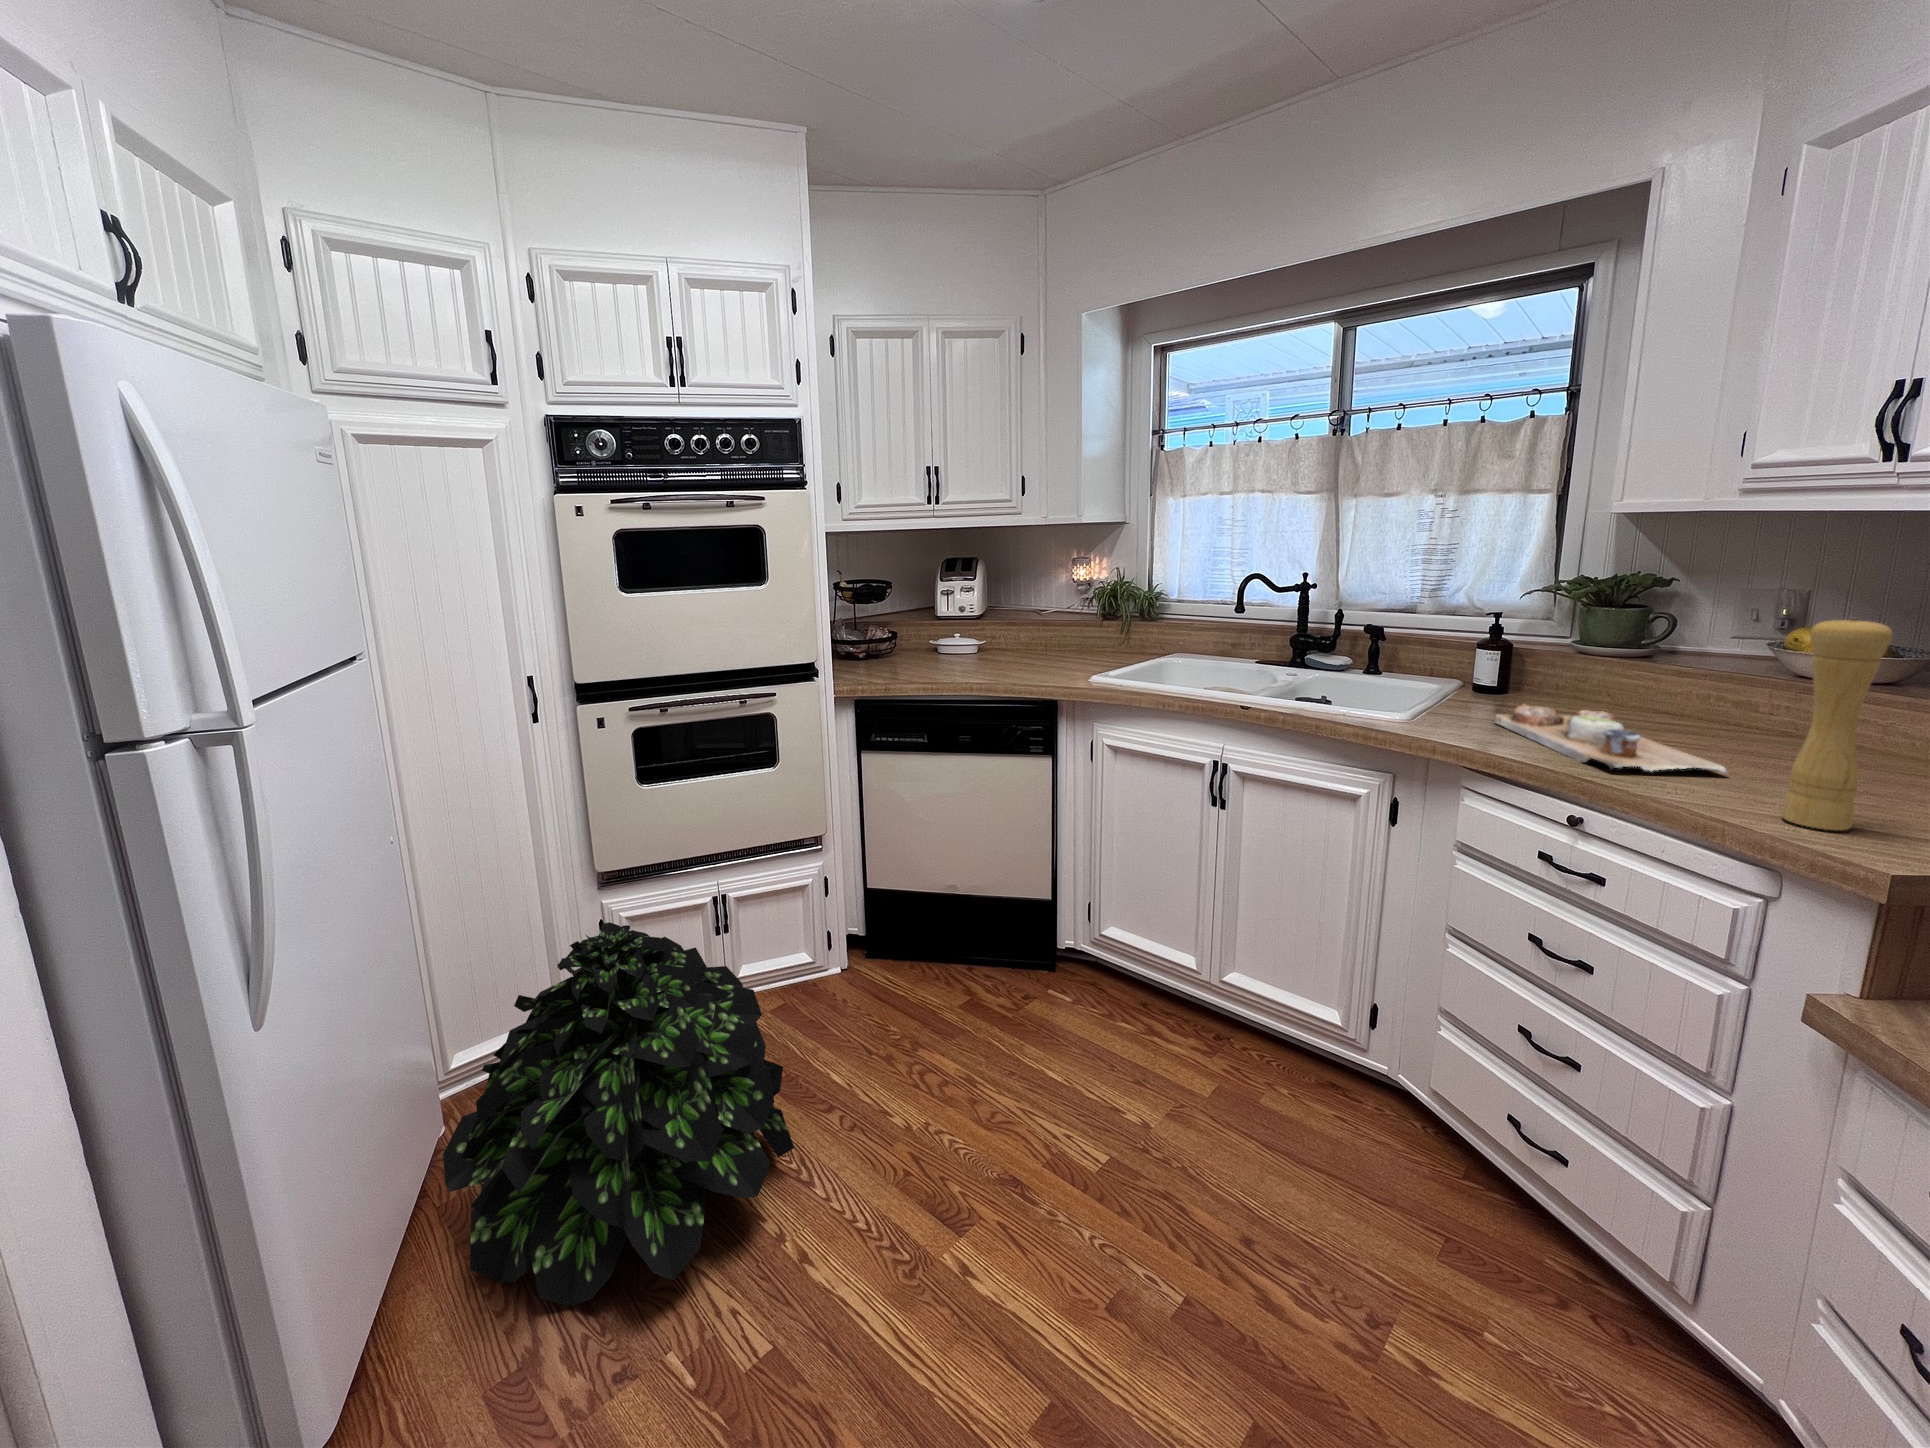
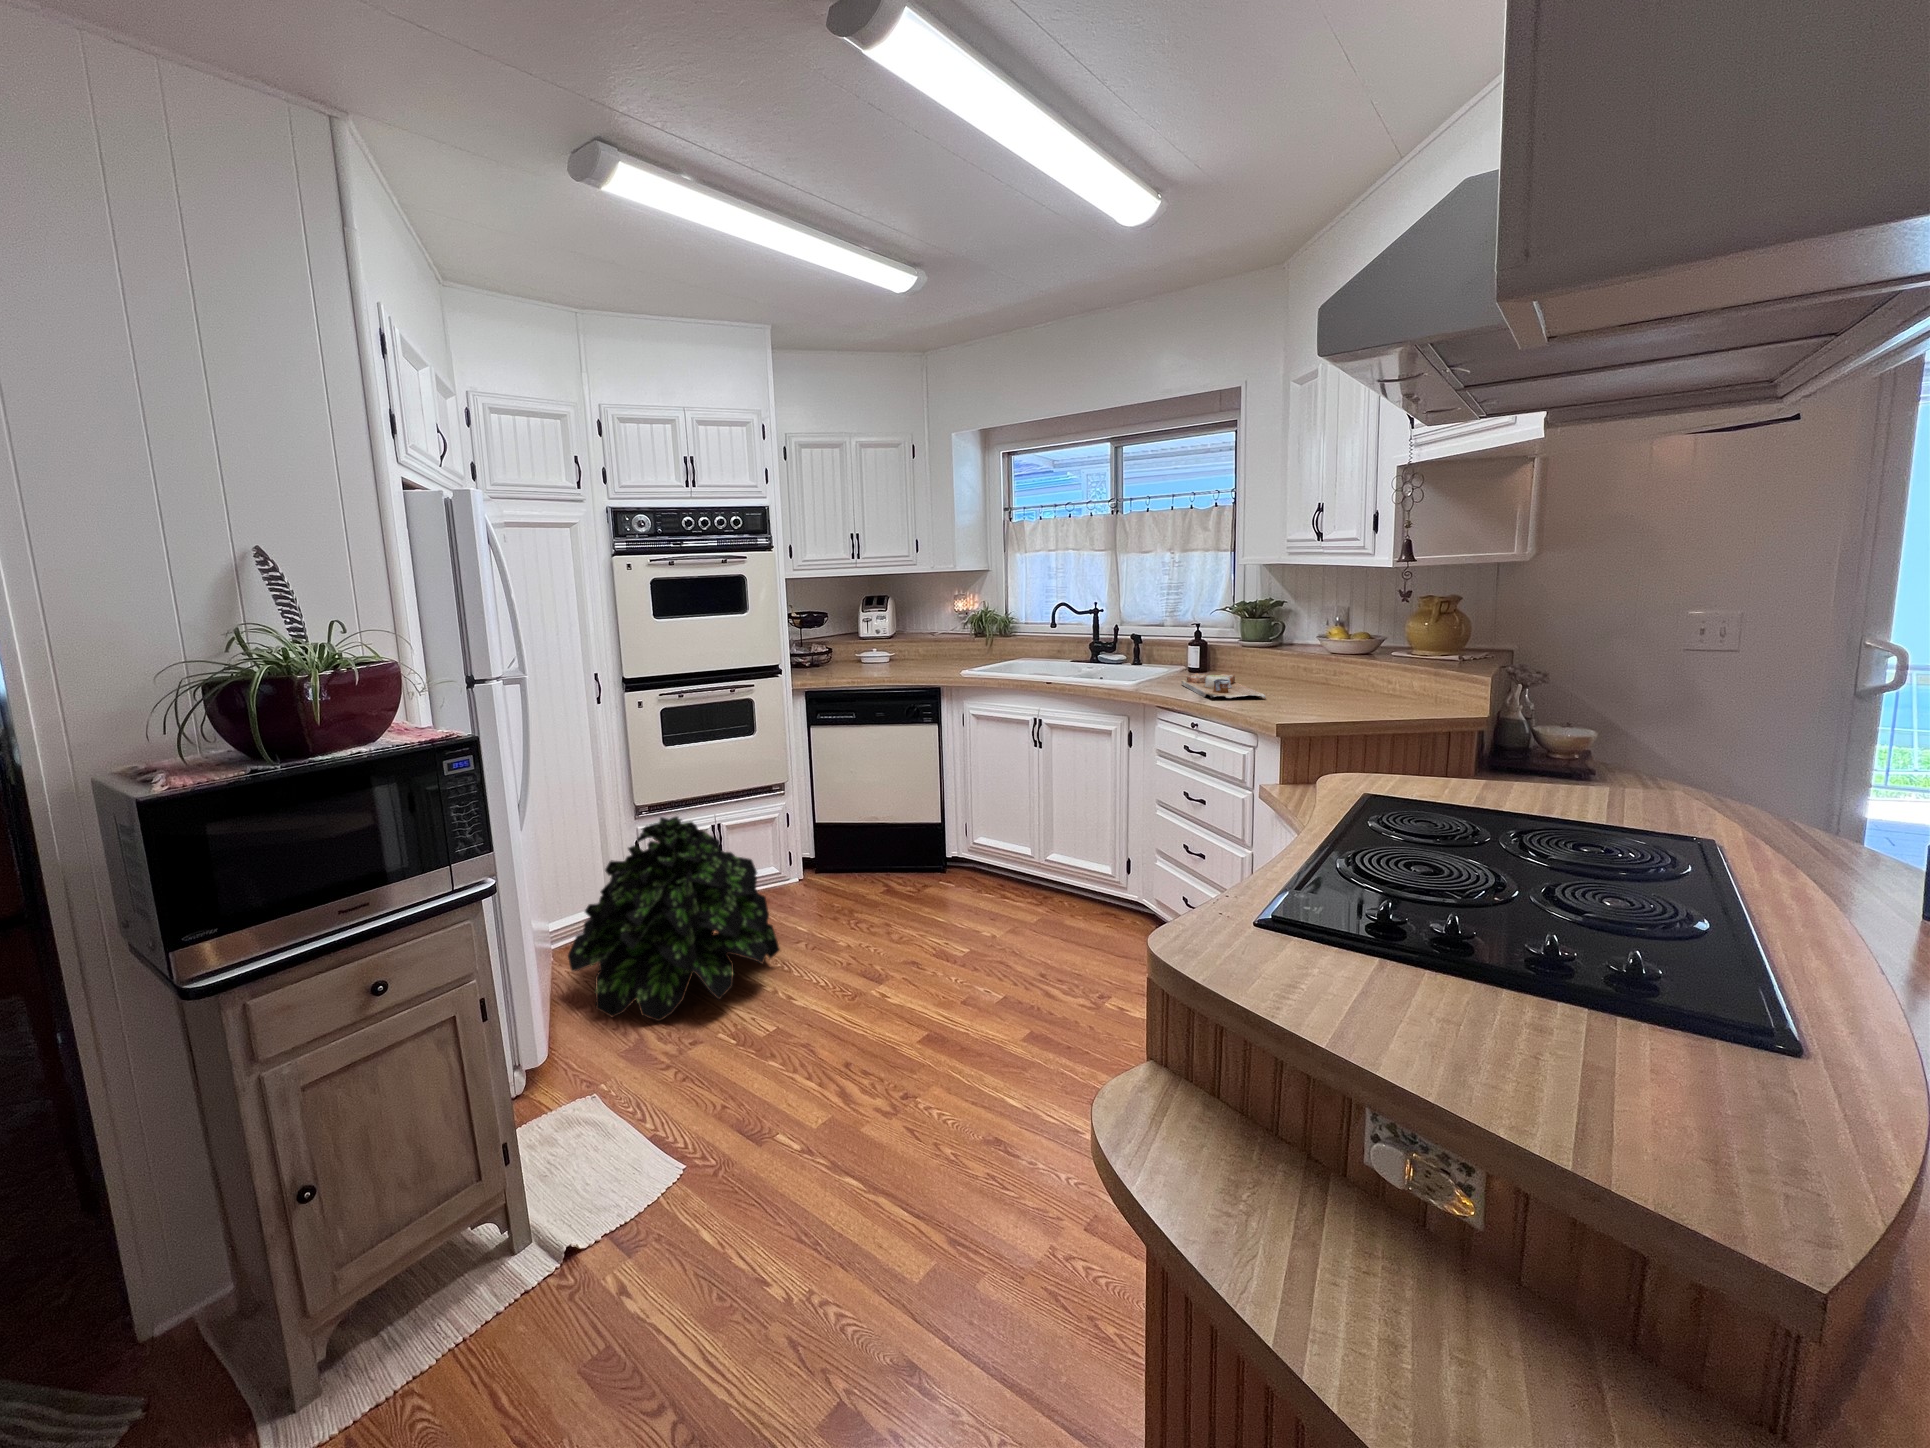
pepper mill: present [1782,617,1892,831] -> none [1263,614,1291,713]

